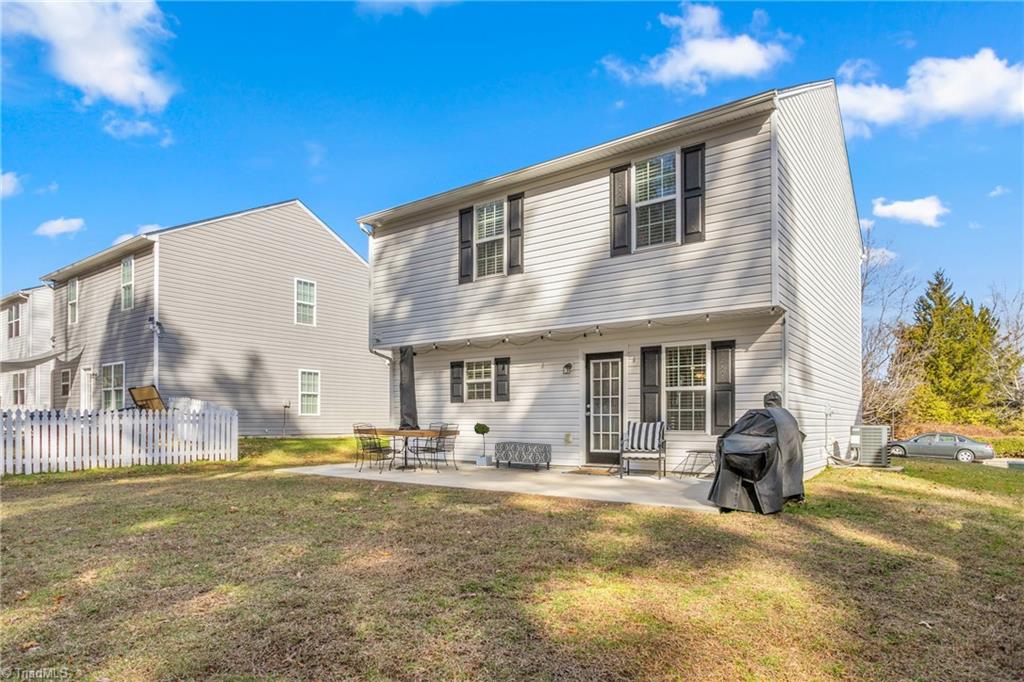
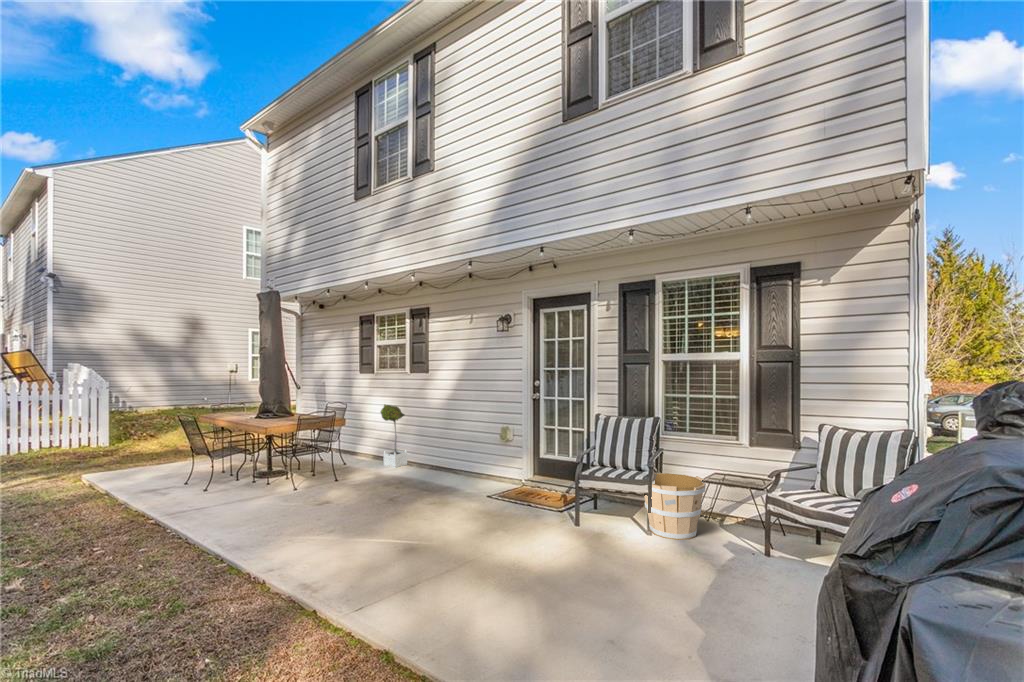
bench: present [495,441,551,472] -> none [402,432,484,487]
wooden bucket: none [655,452,690,484] -> present [644,473,706,540]

